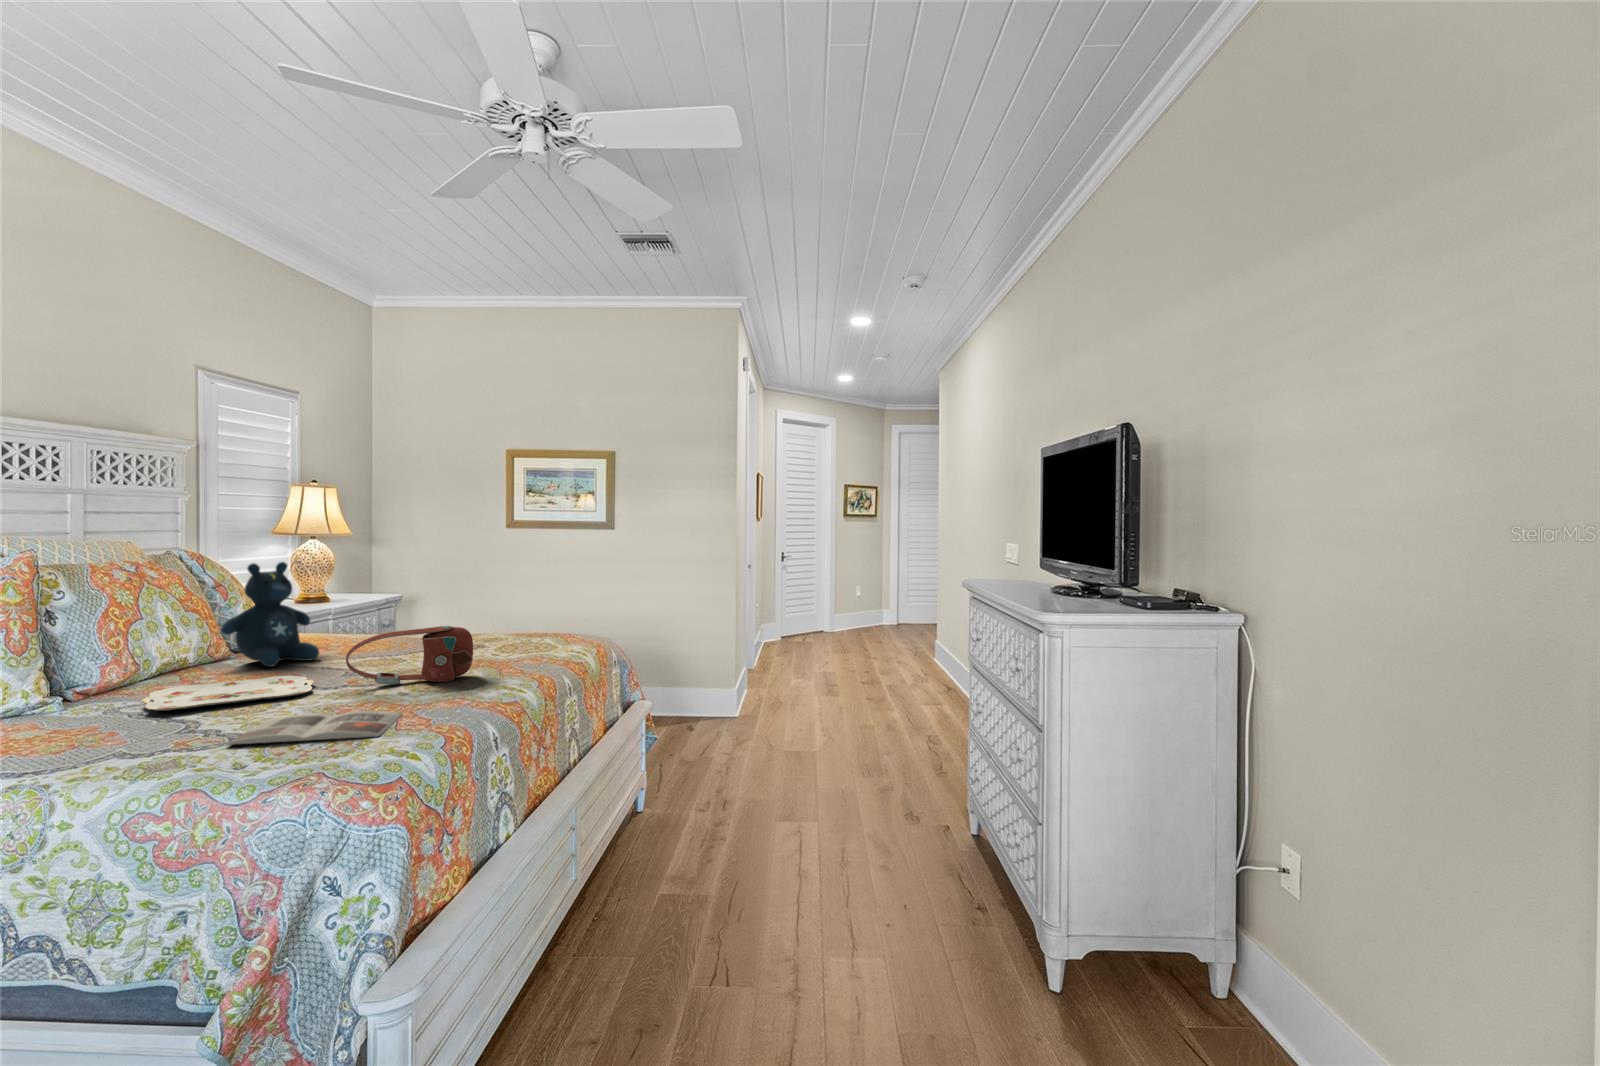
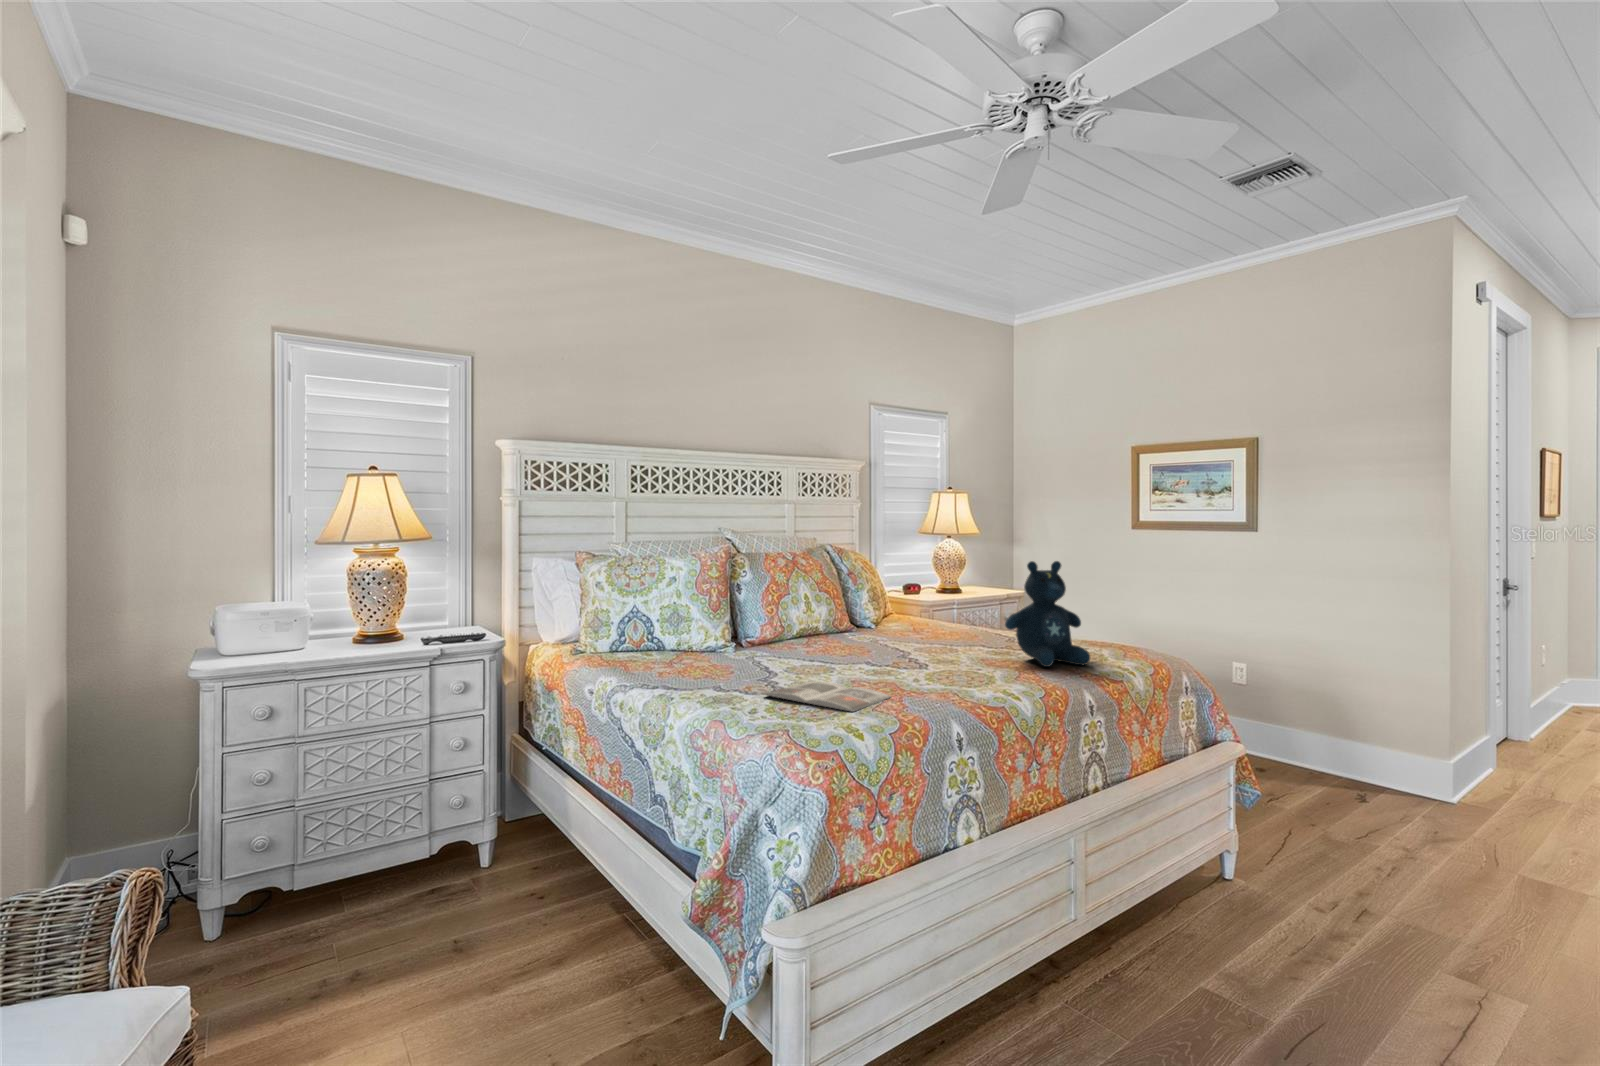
stuffed bear: present [221,562,319,667] -> present [1005,561,1090,667]
handbag: present [346,626,473,684] -> none [881,622,987,676]
serving tray: present [142,676,314,711] -> none [758,647,869,667]

